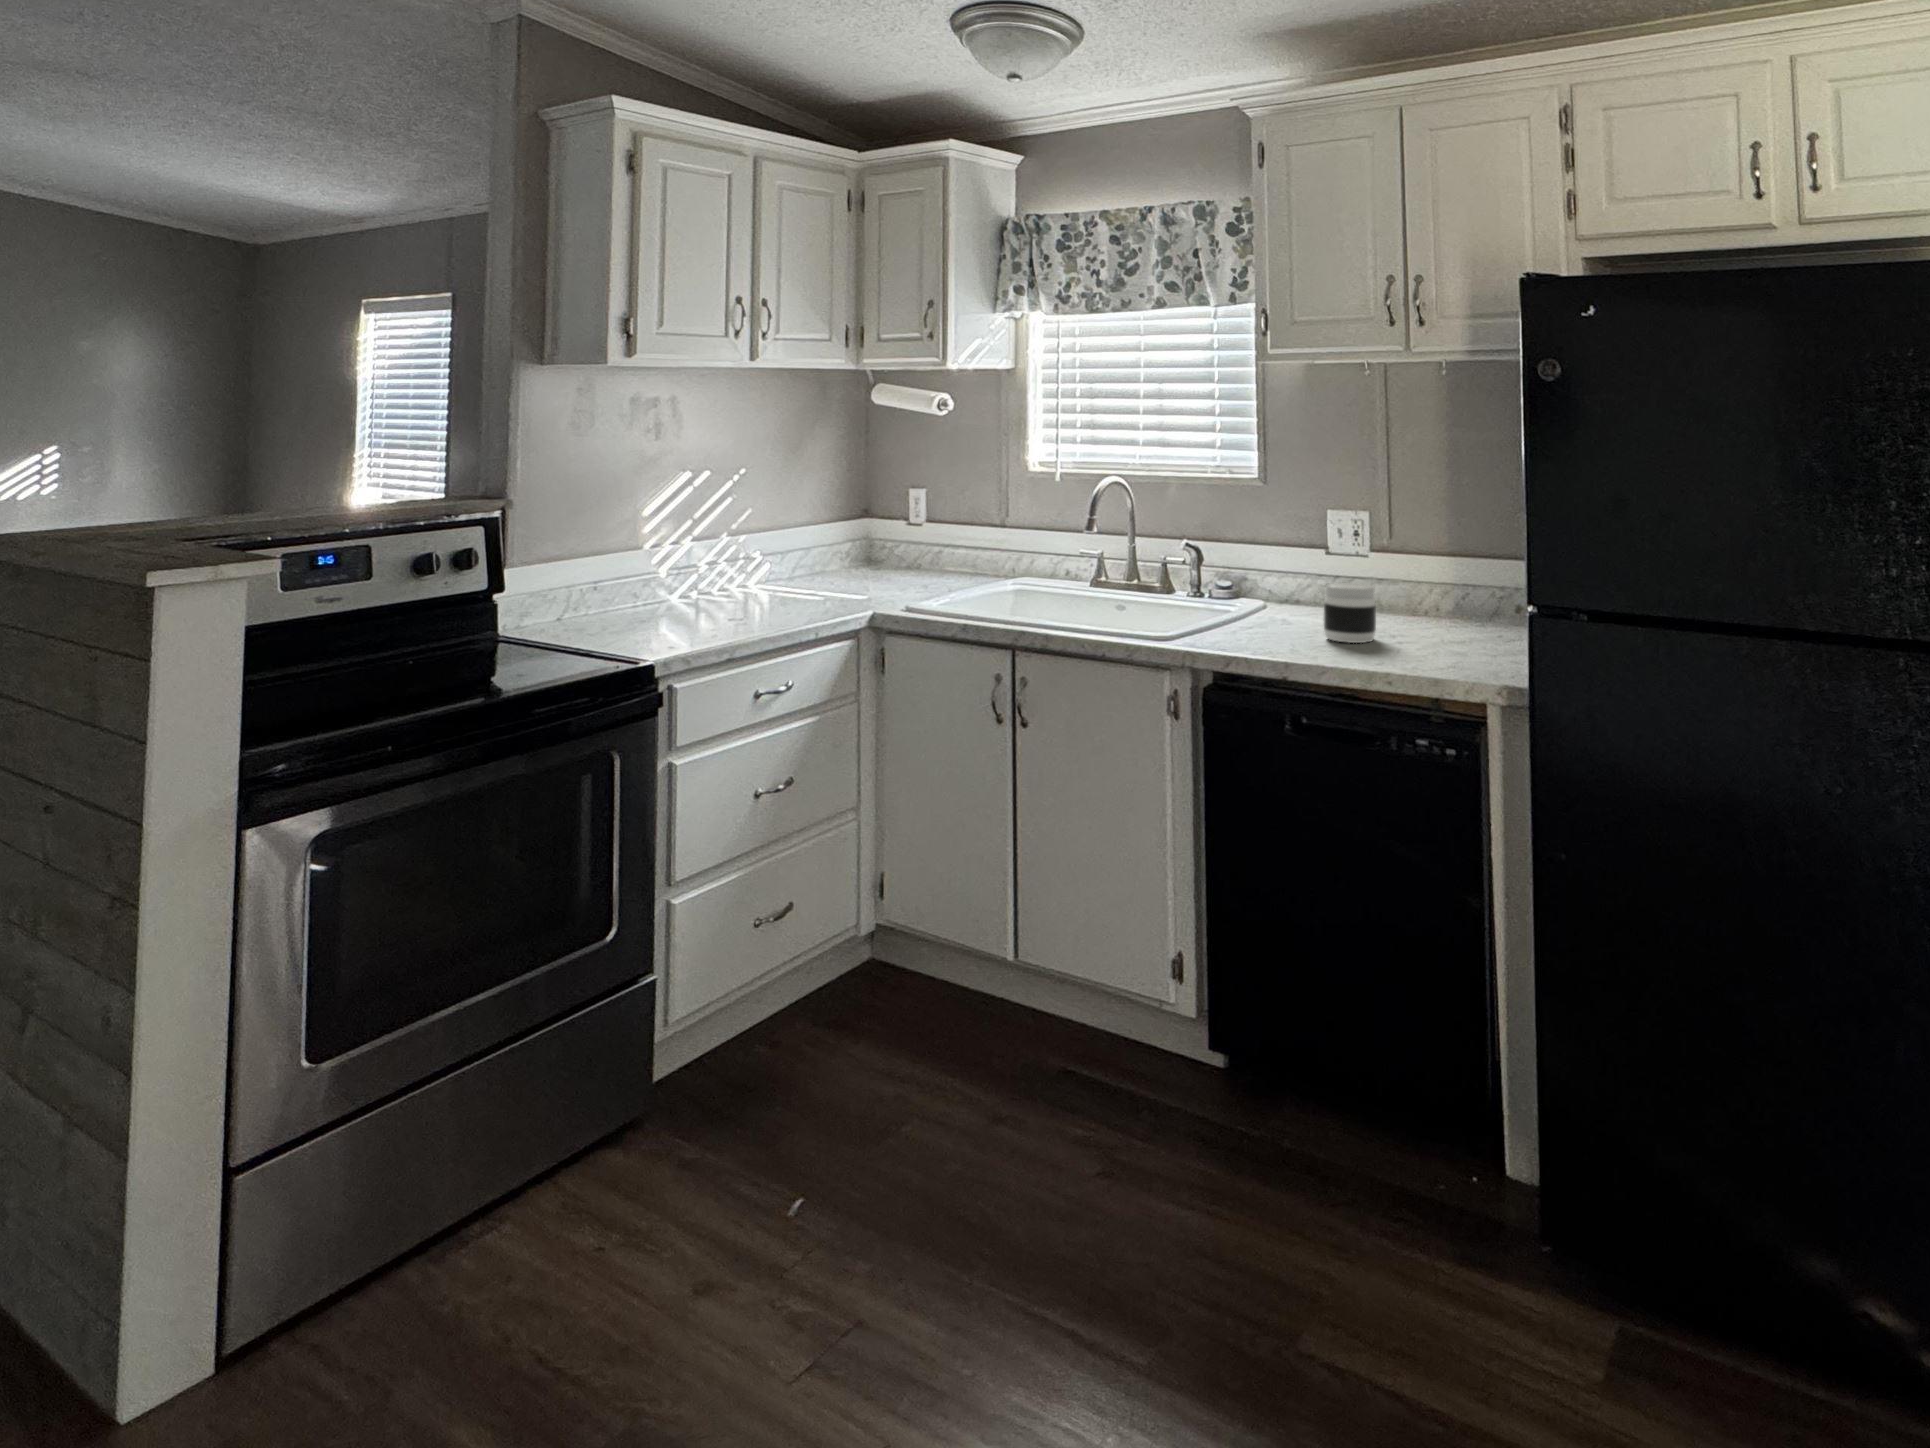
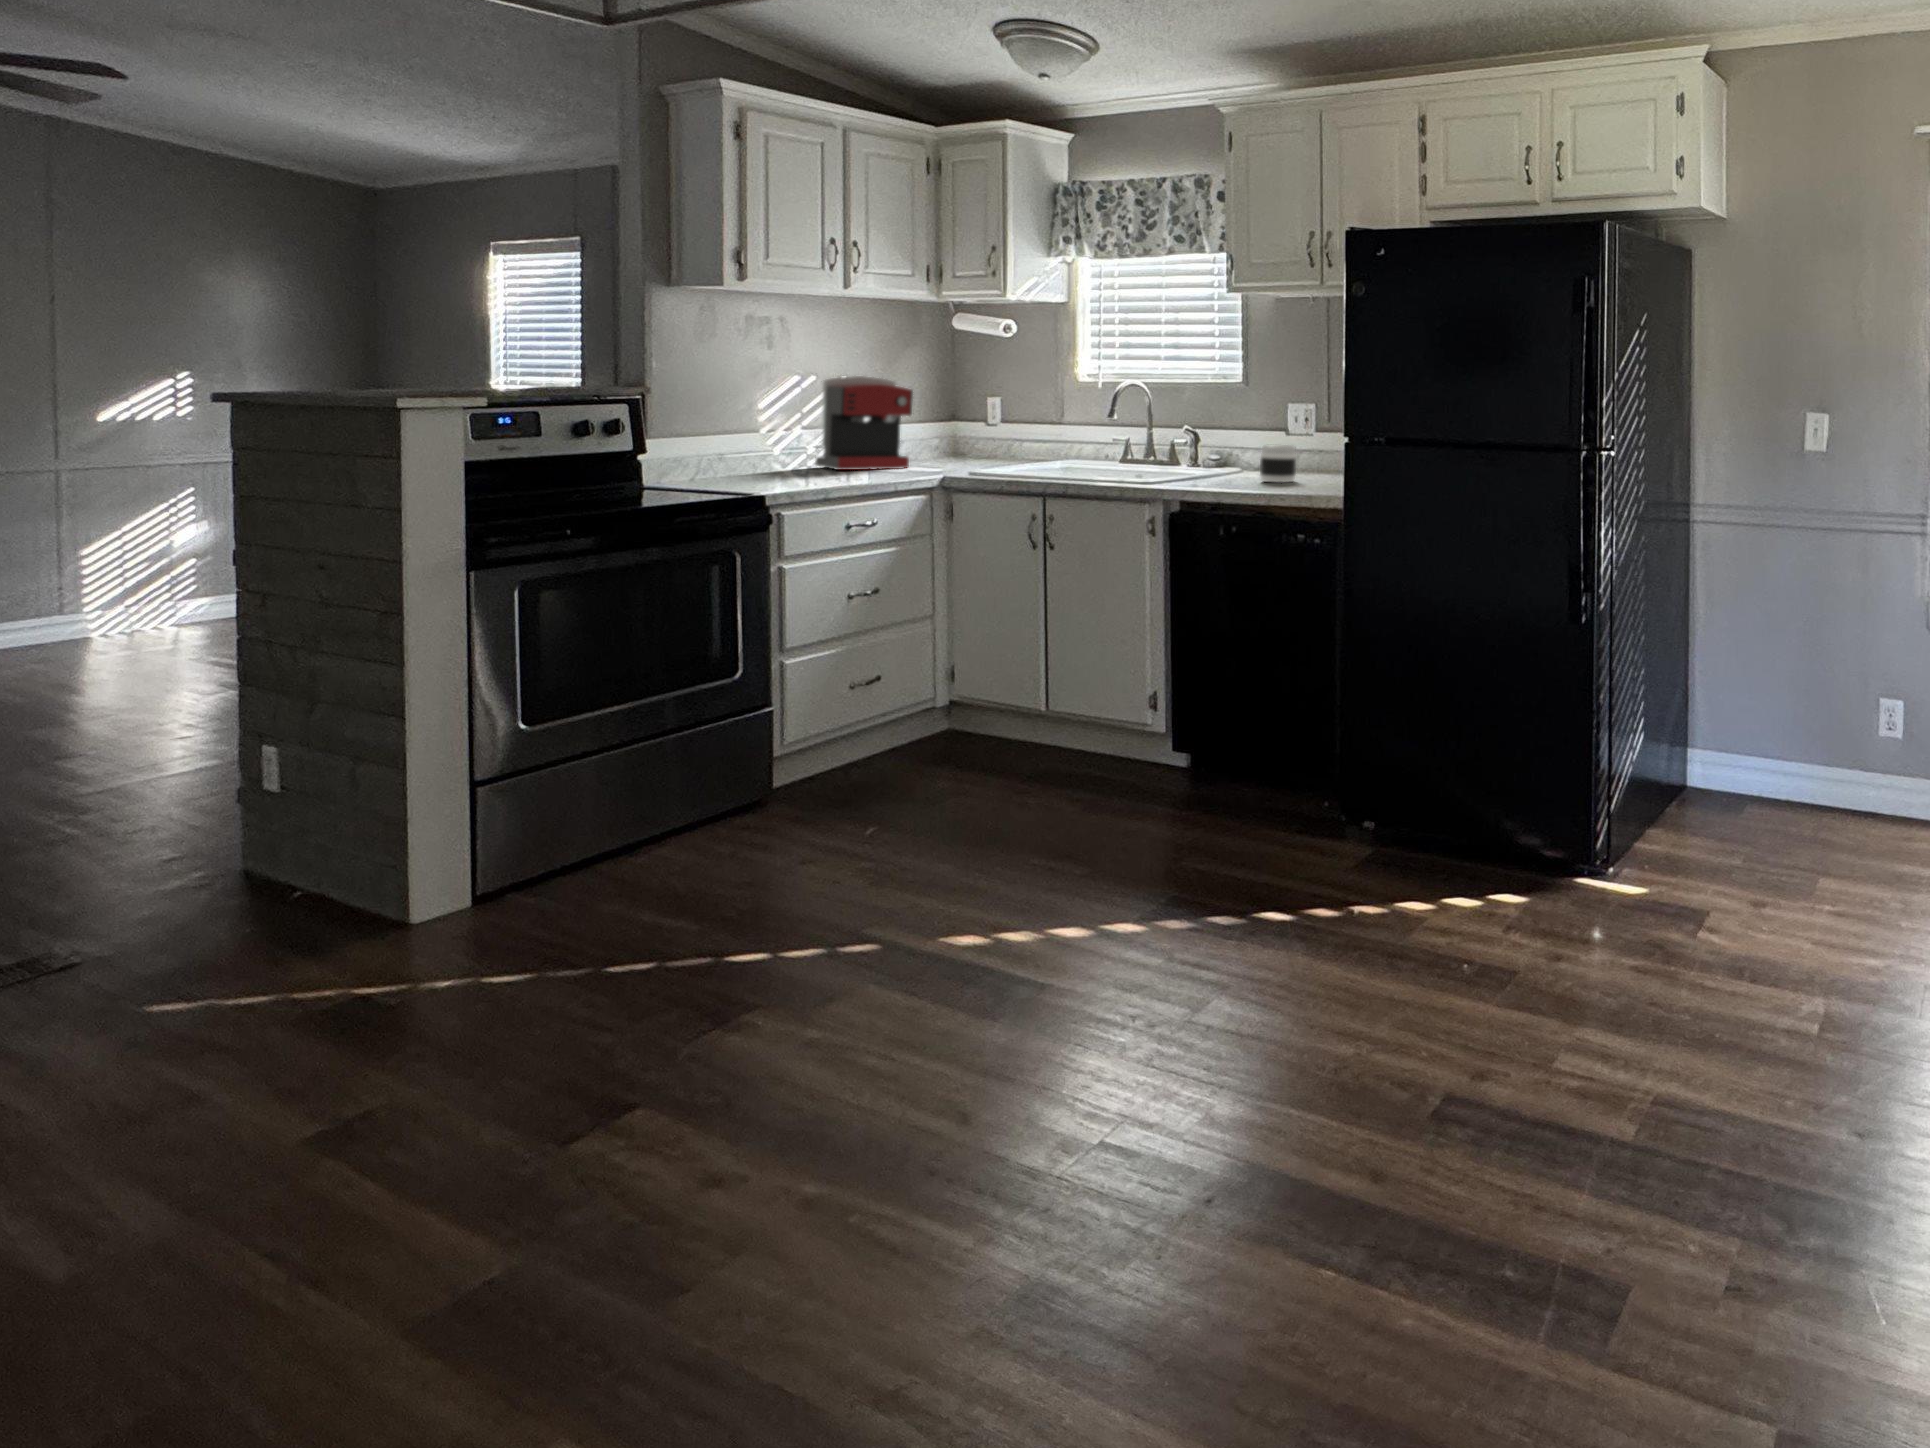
coffee maker: none [705,469,827,597] -> present [816,376,913,470]

